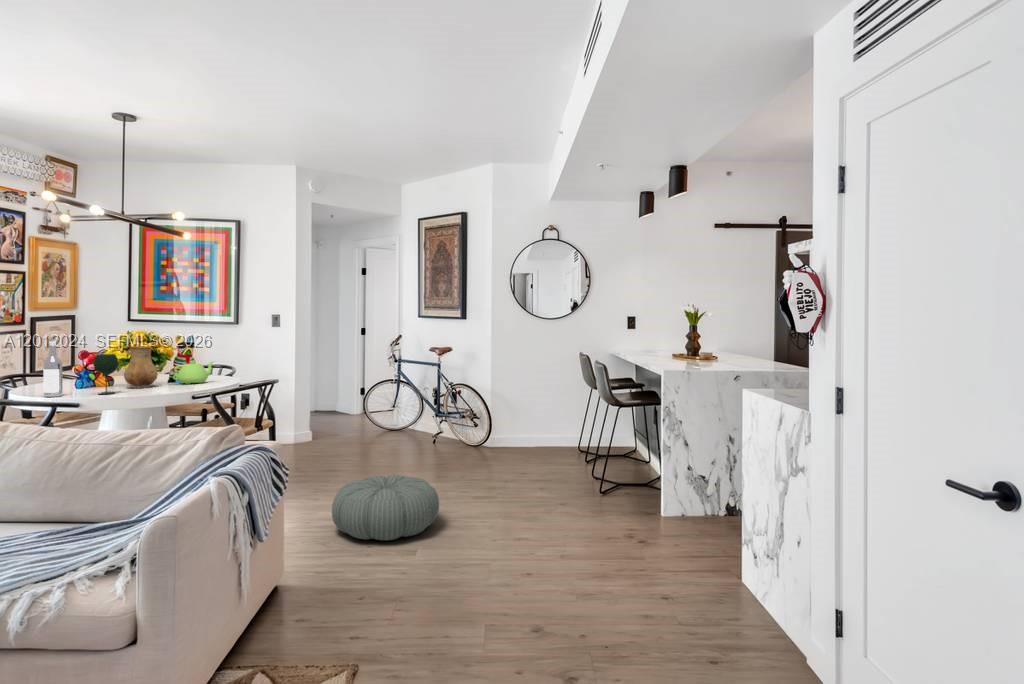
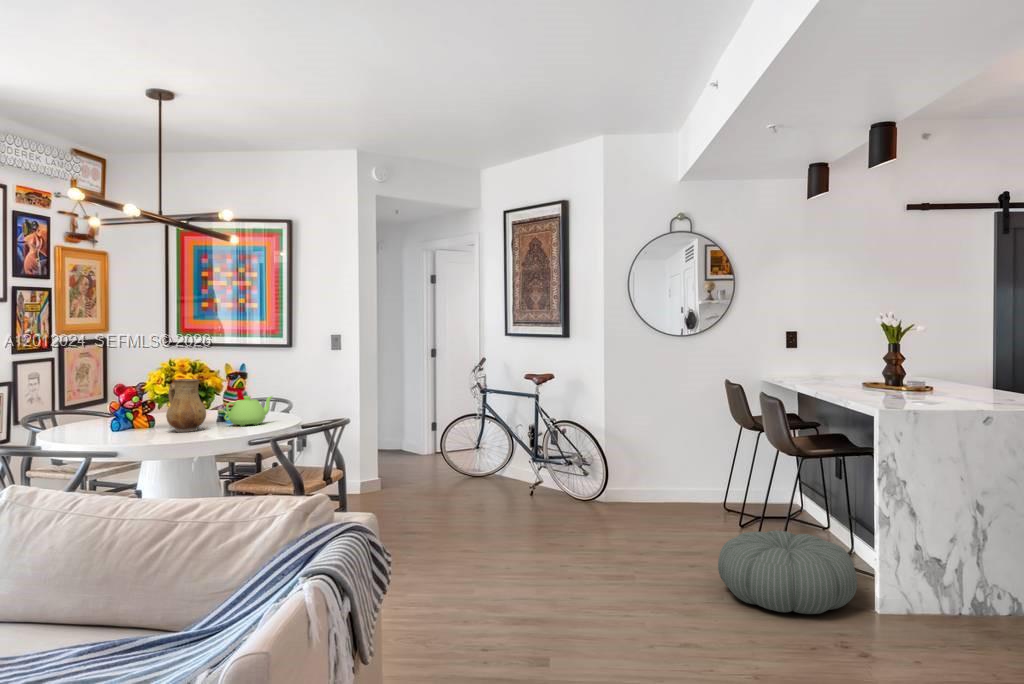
wine bottle: present [43,341,63,397] -> none [72,375,95,446]
wine glass: present [94,354,119,394] -> none [132,390,162,442]
pouf: present [332,475,439,540] -> present [718,530,857,614]

